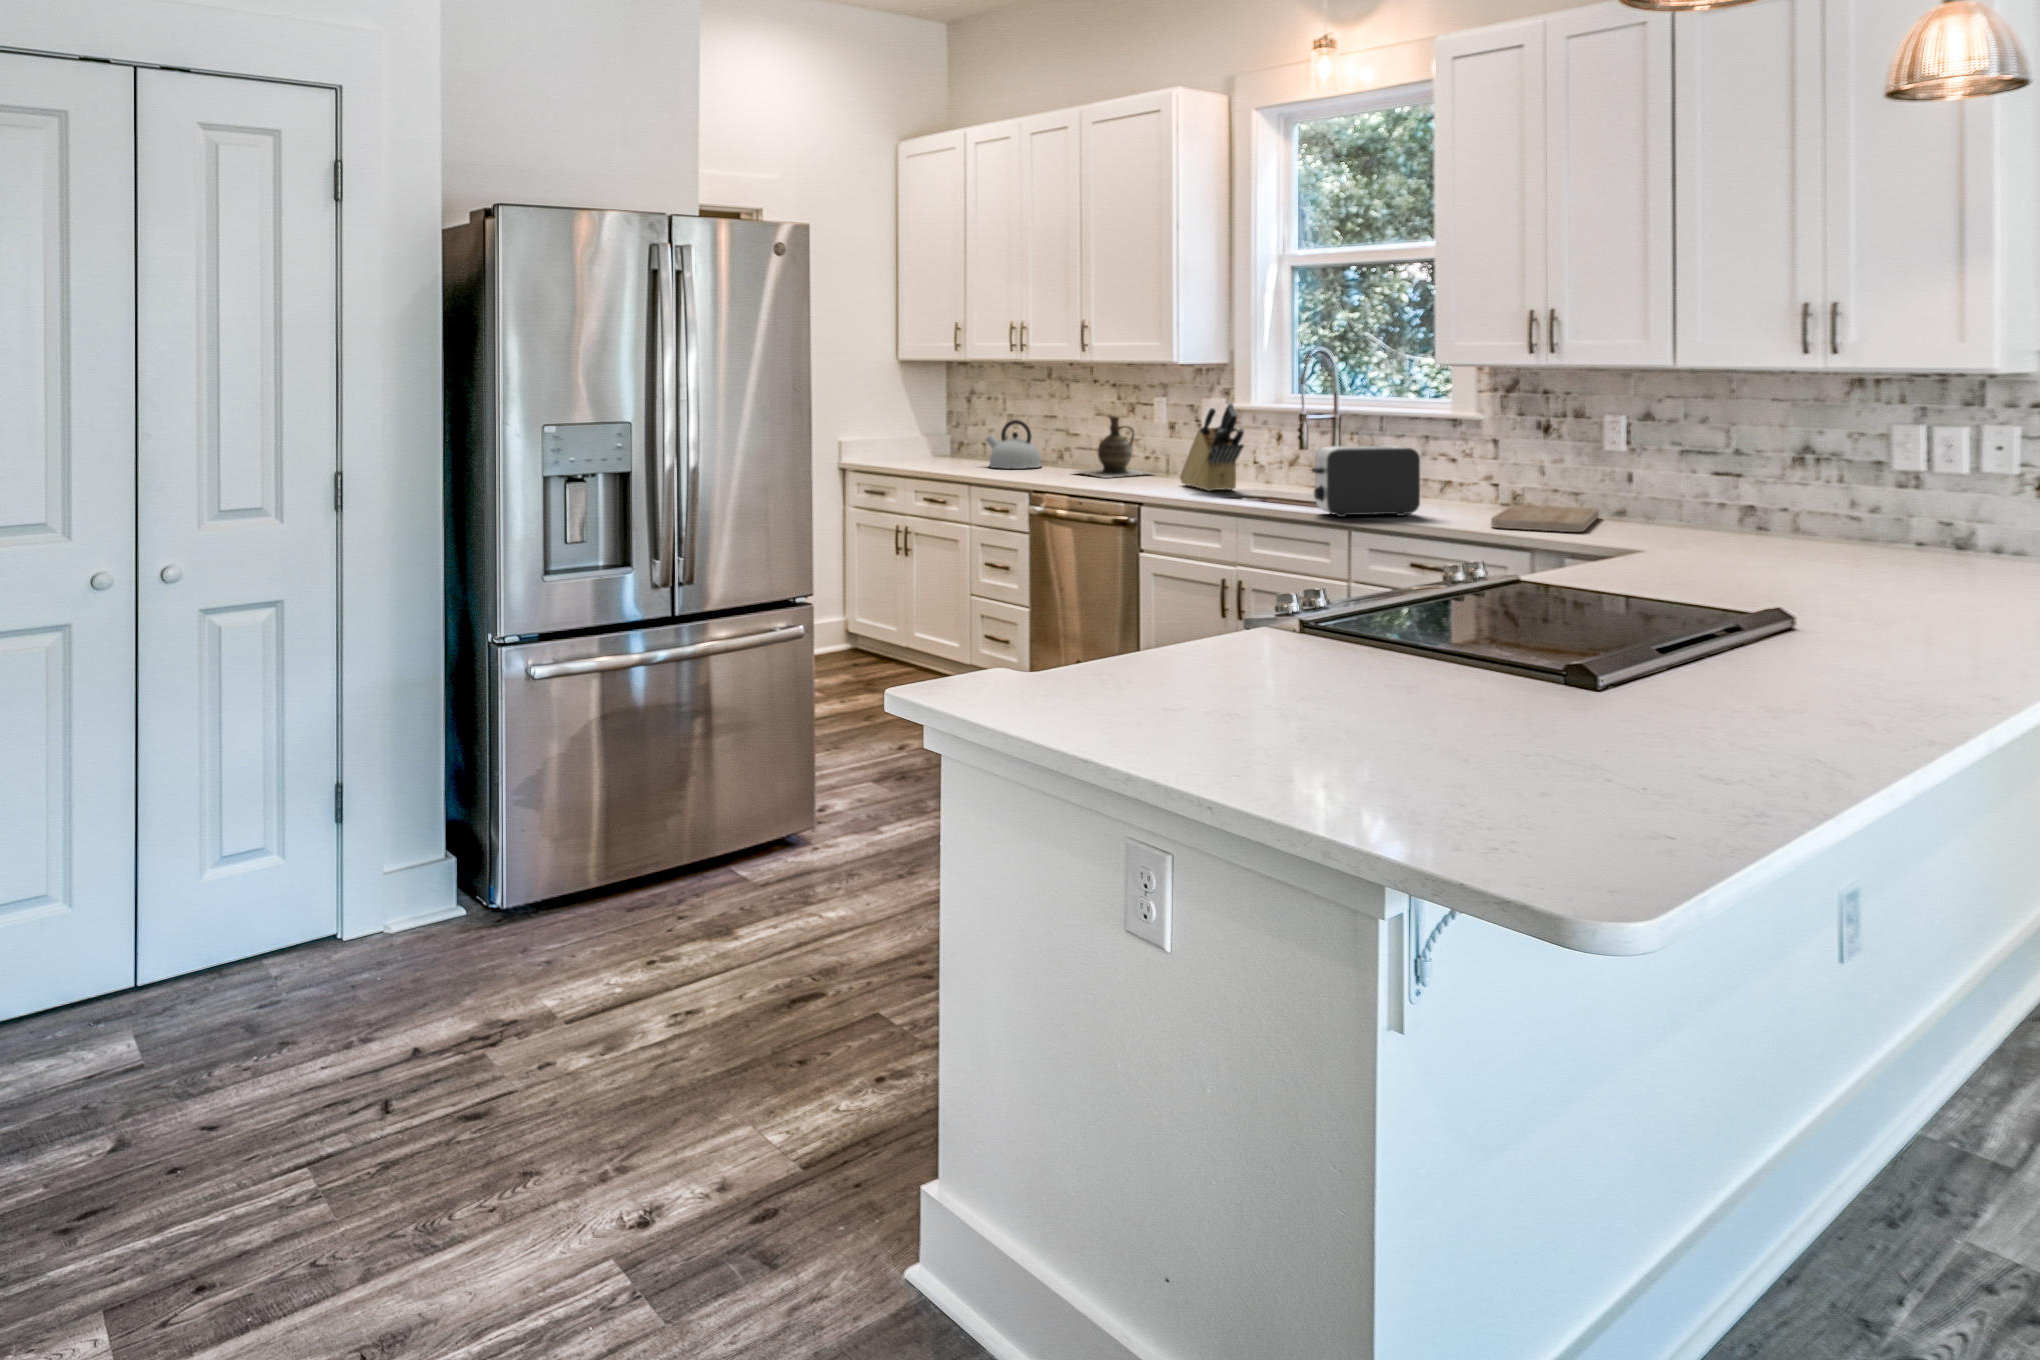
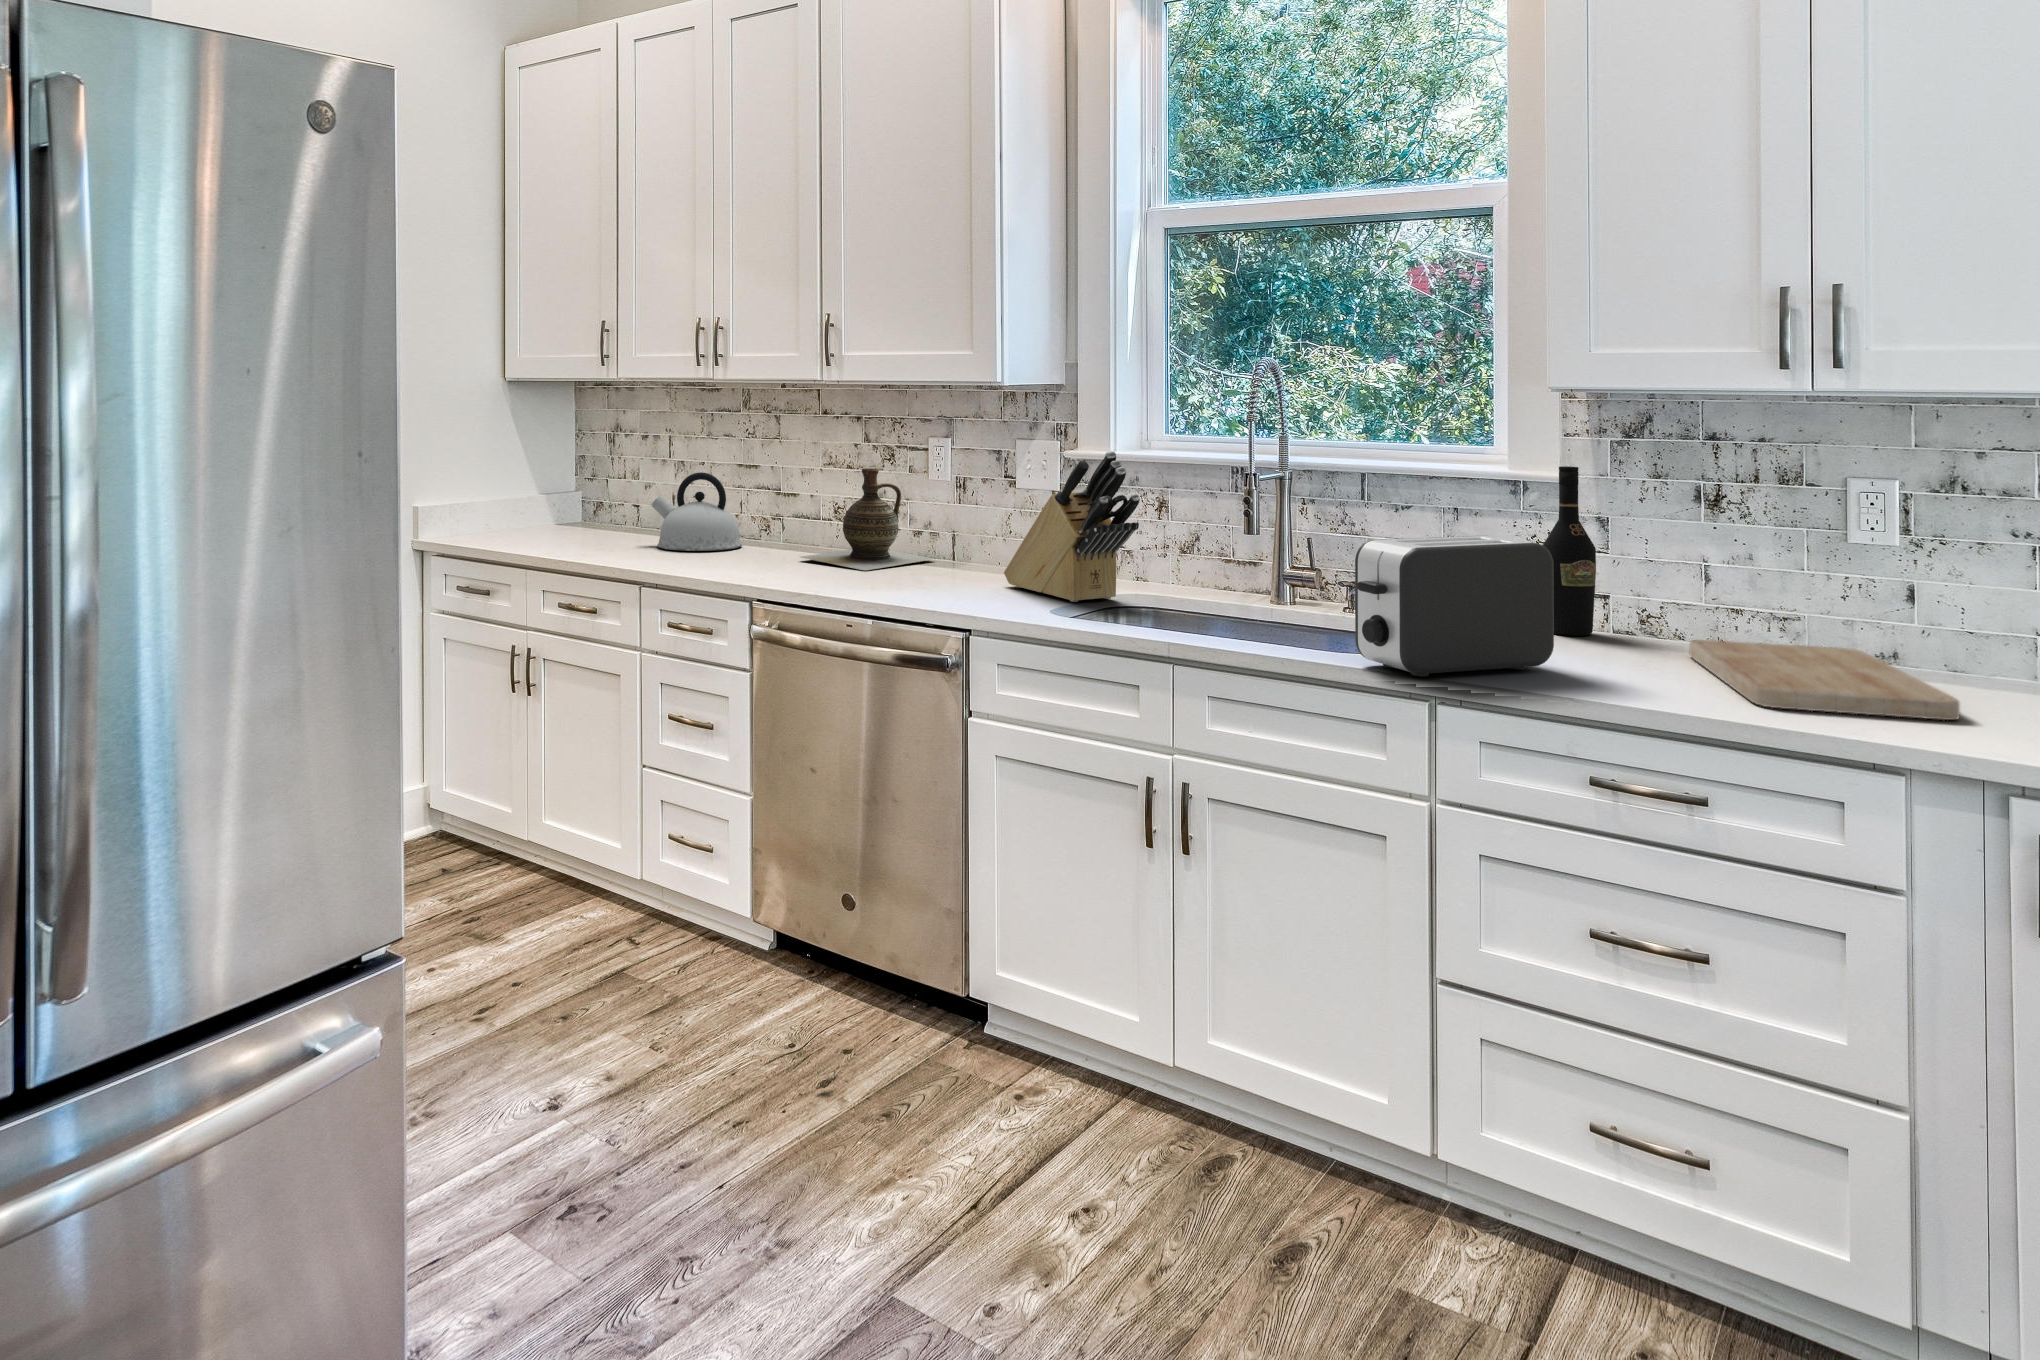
wine bottle: none [1459,410,1487,506] -> present [1543,466,1596,636]

